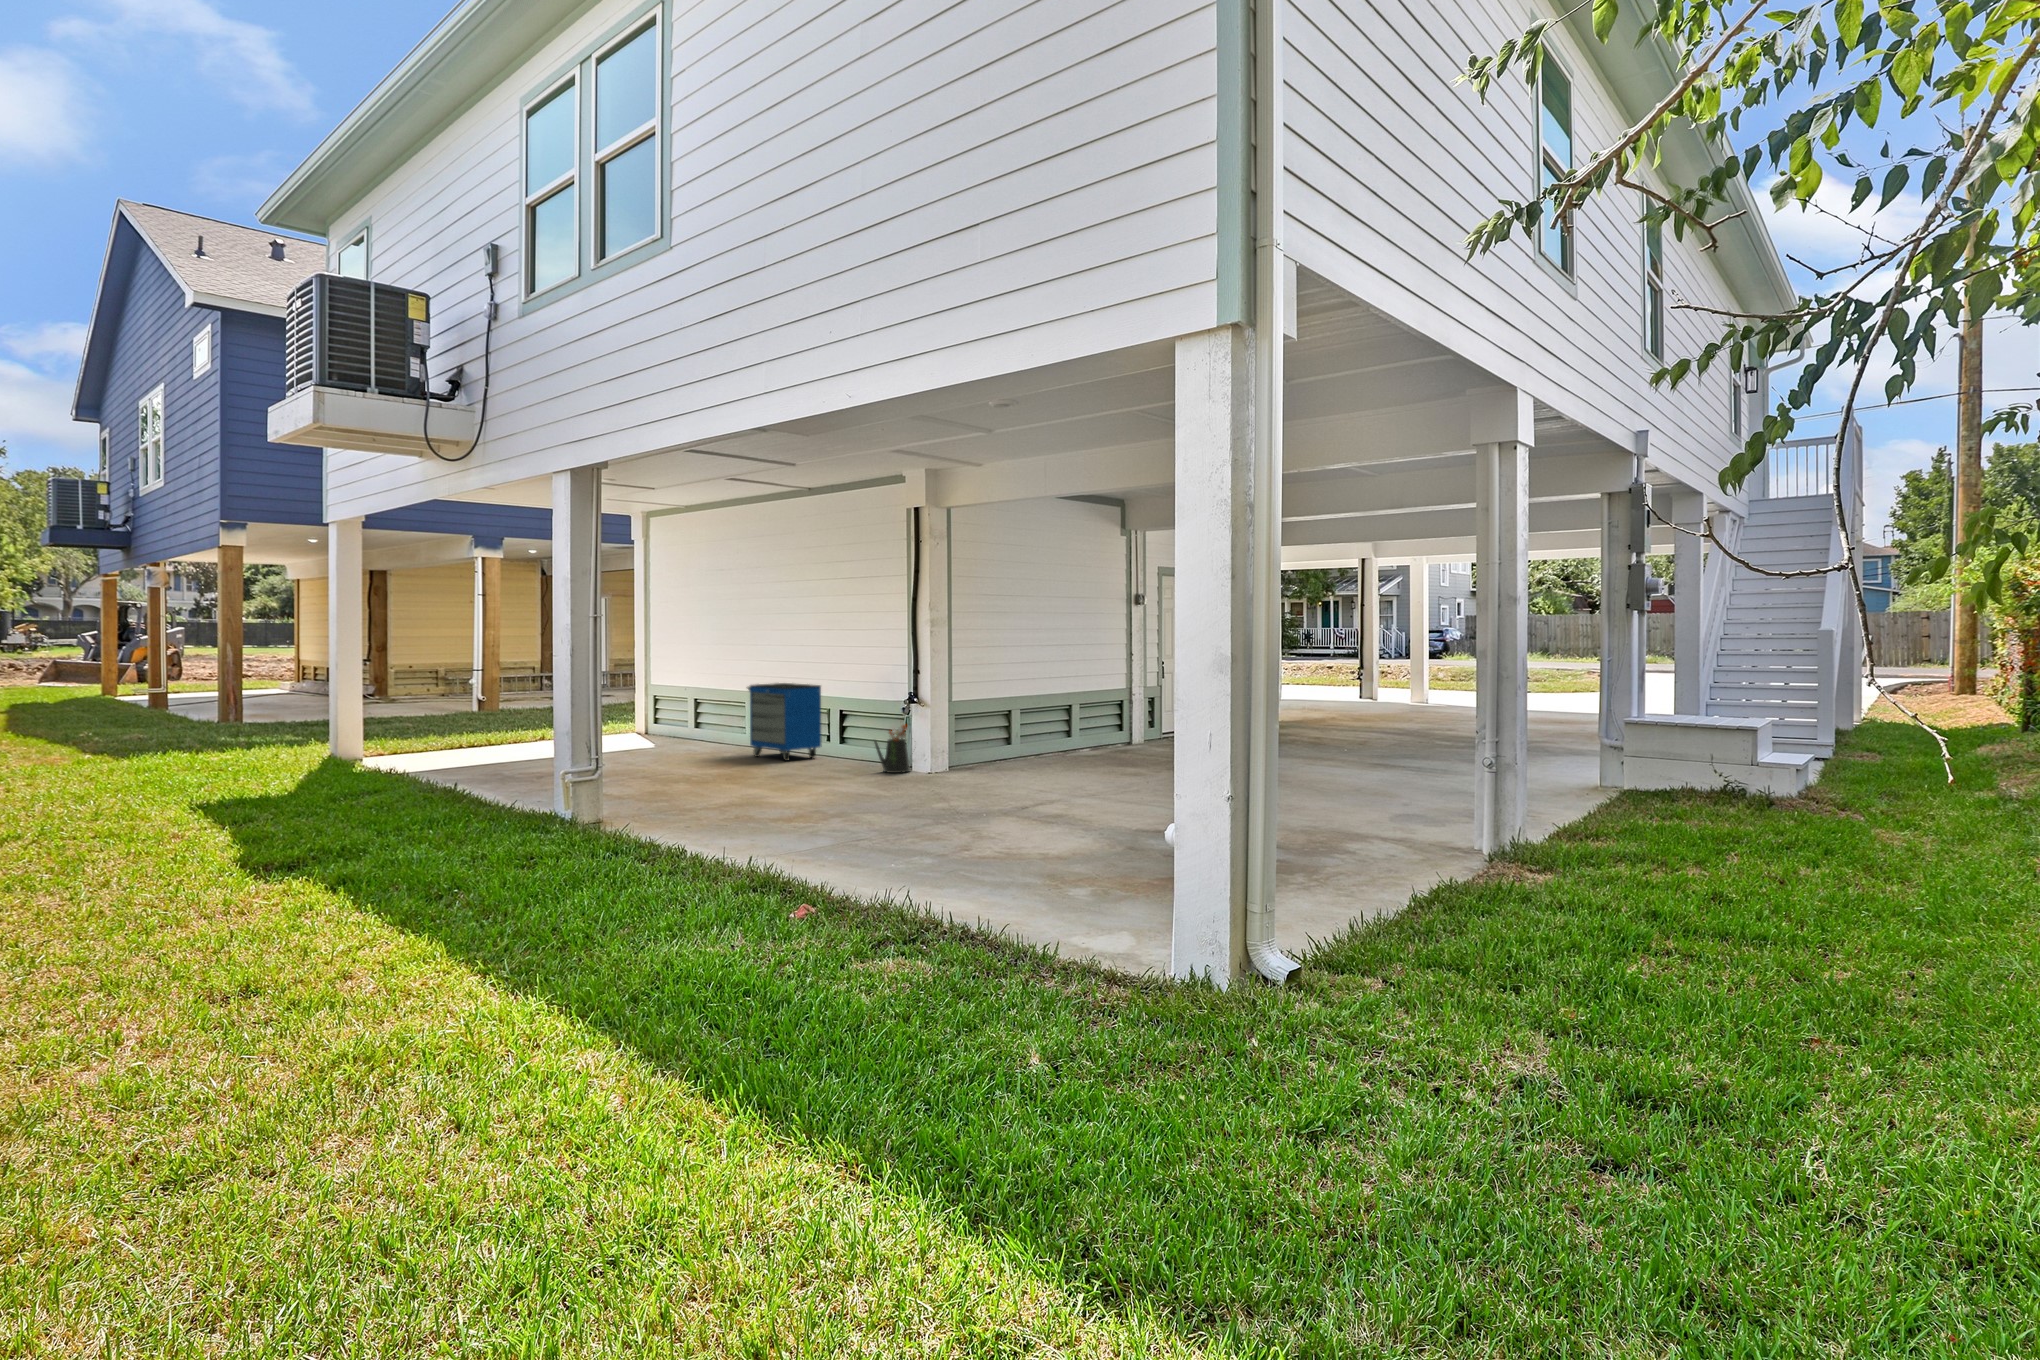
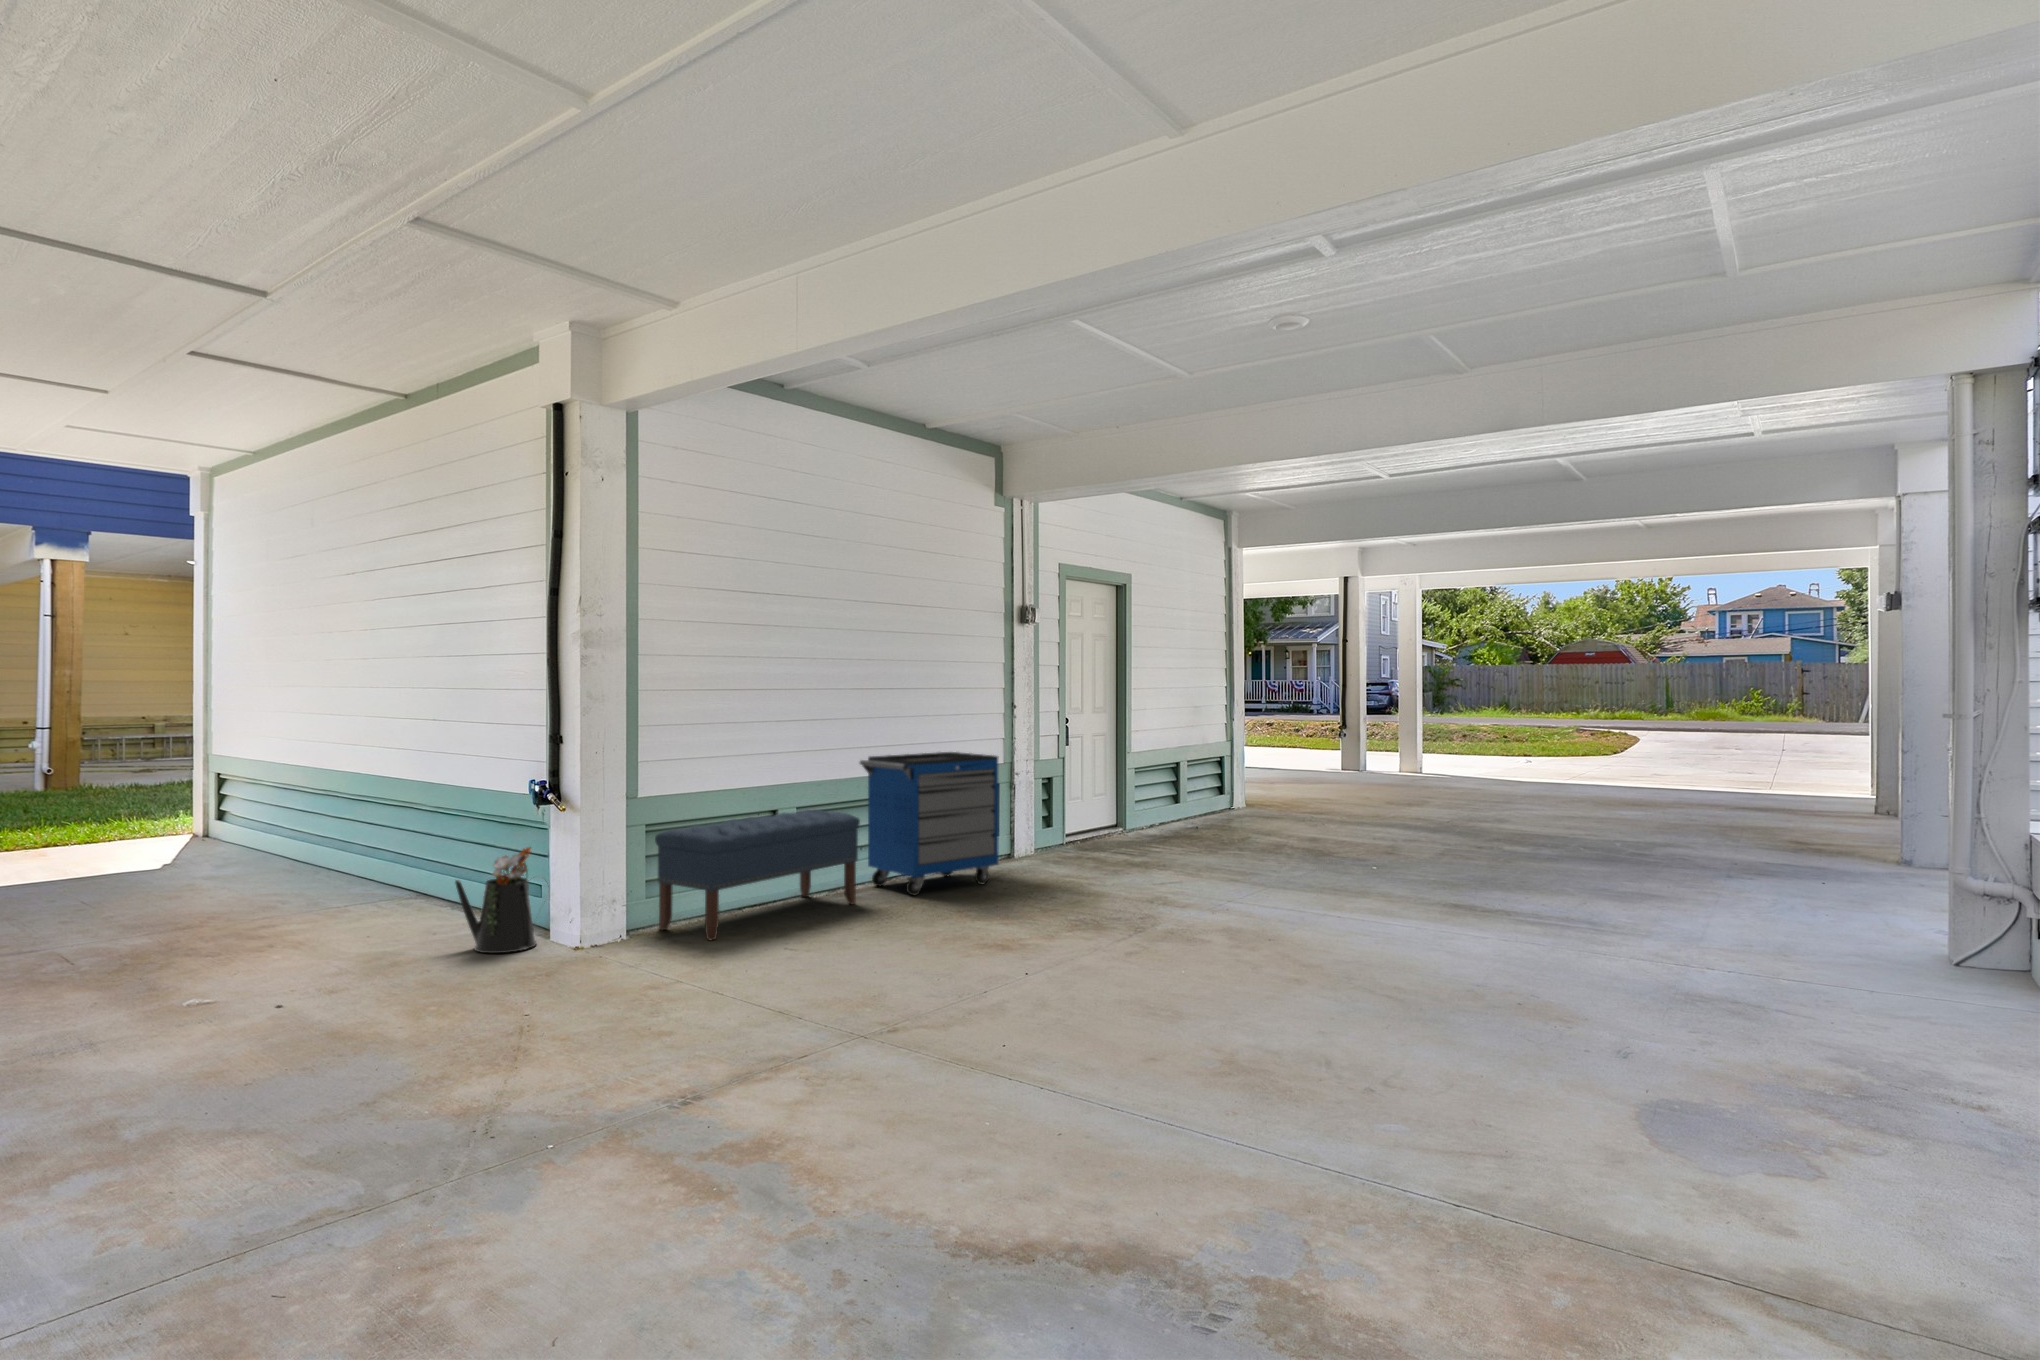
storage cabinet: present [747,683,821,761] -> present [860,752,999,895]
bench: none [960,711,1056,770] -> present [655,810,860,940]

